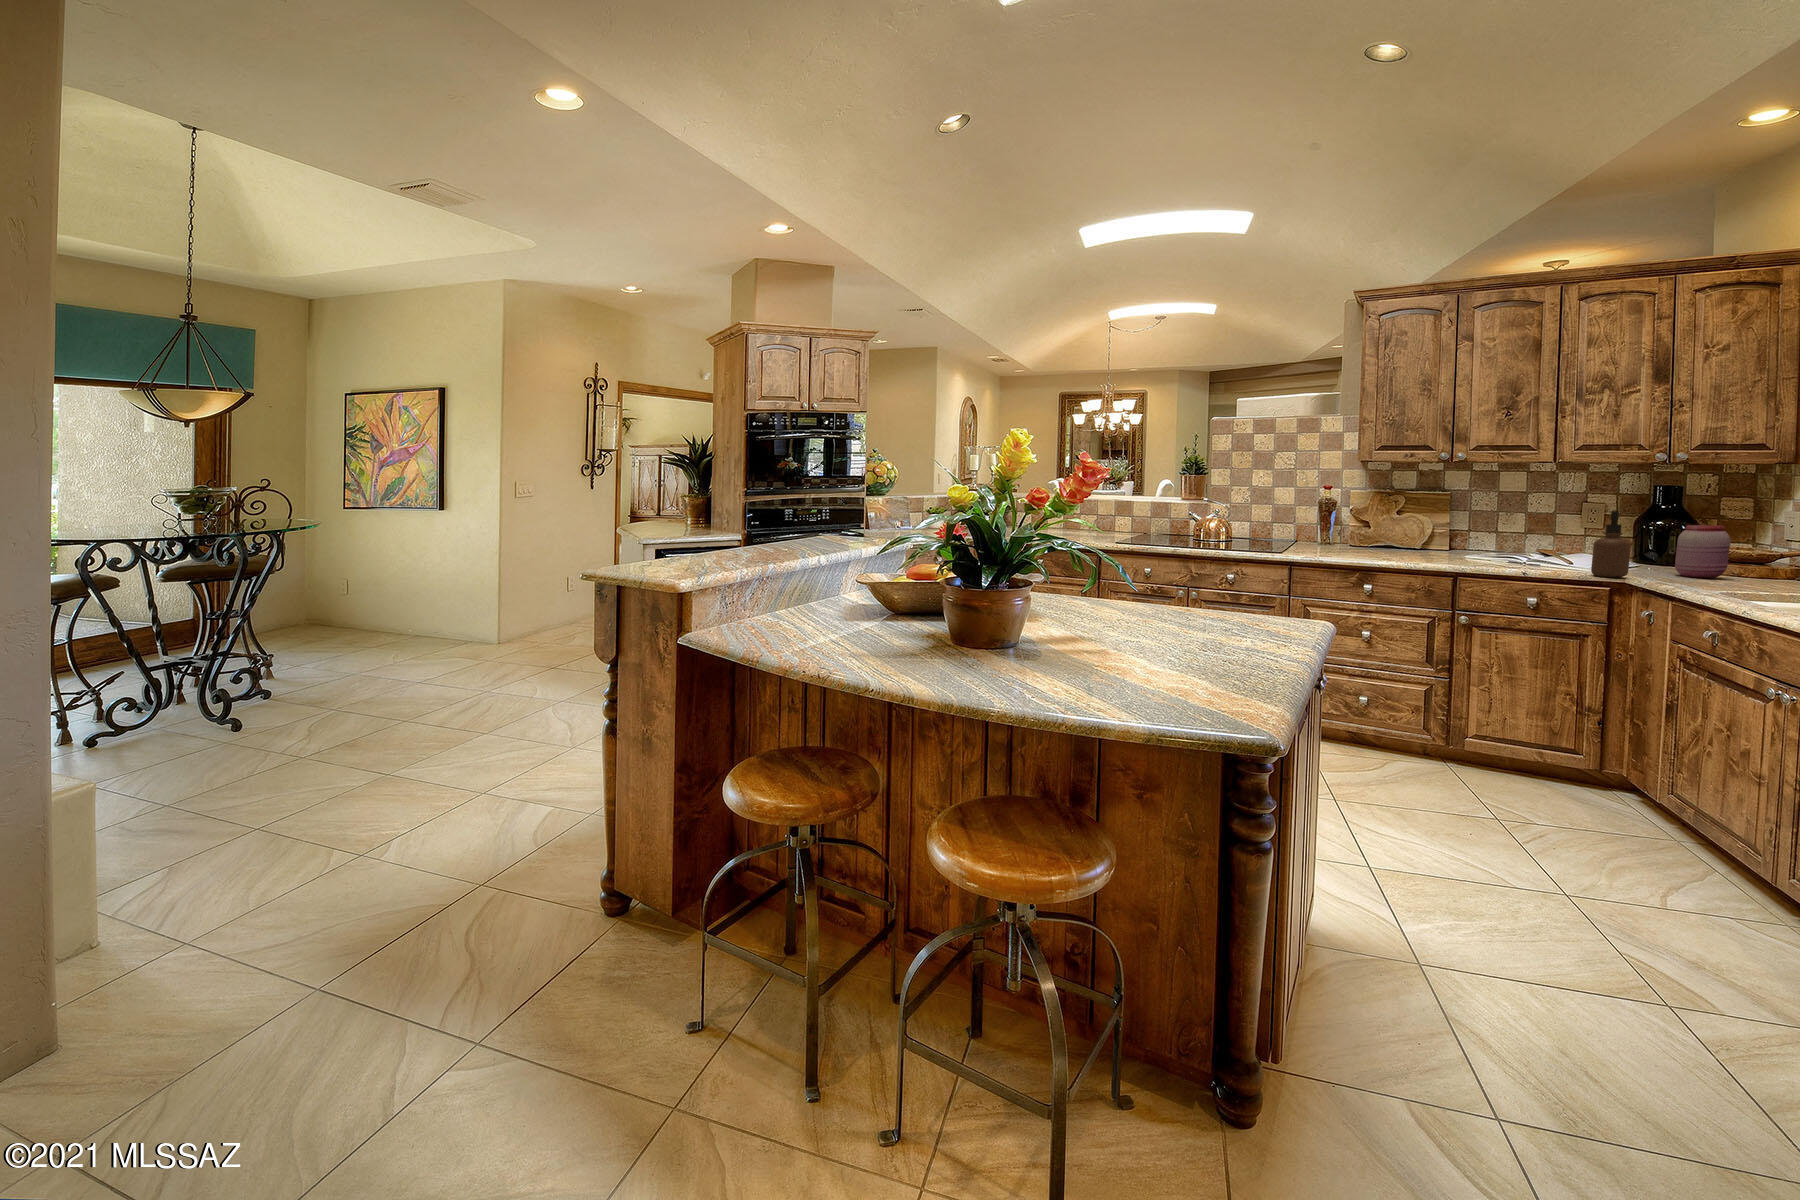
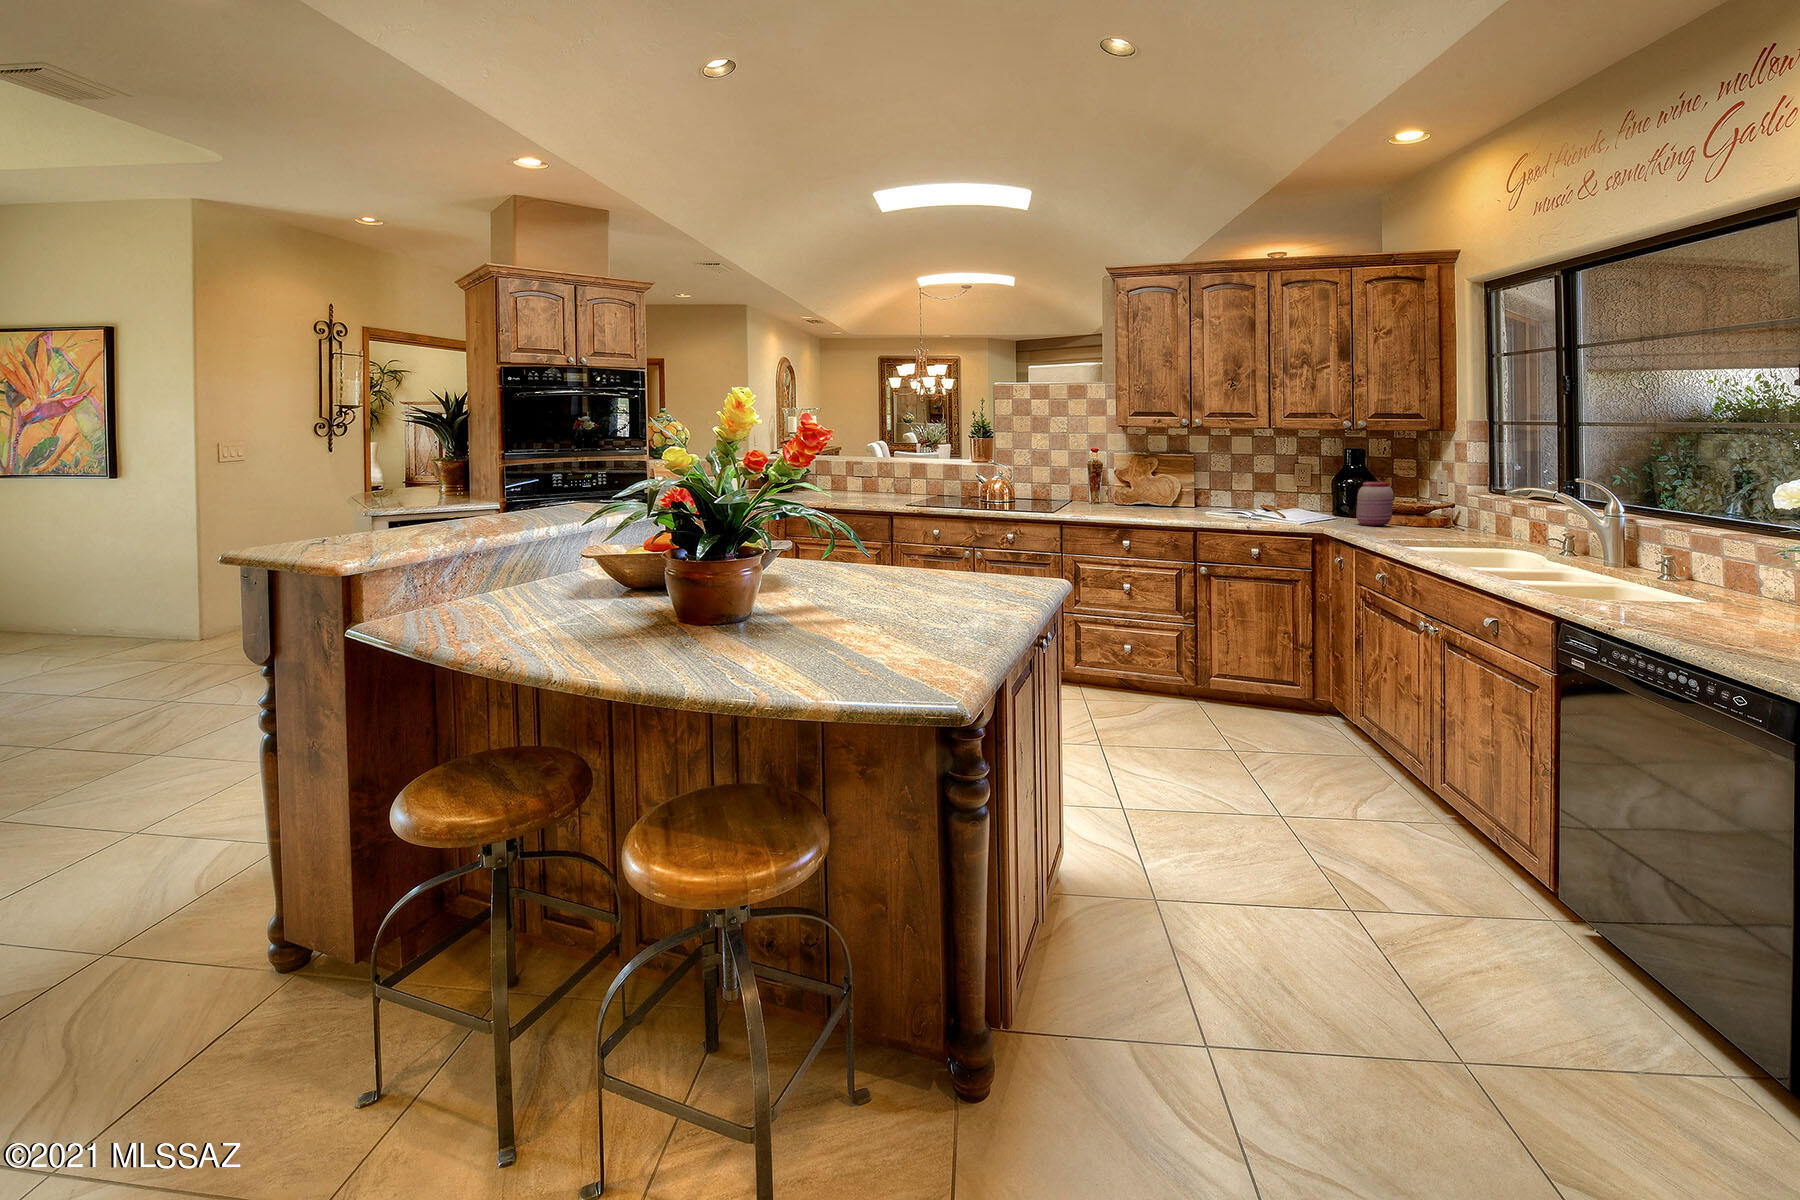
soap dispenser: present [1591,511,1631,577] -> none [1293,470,1320,527]

